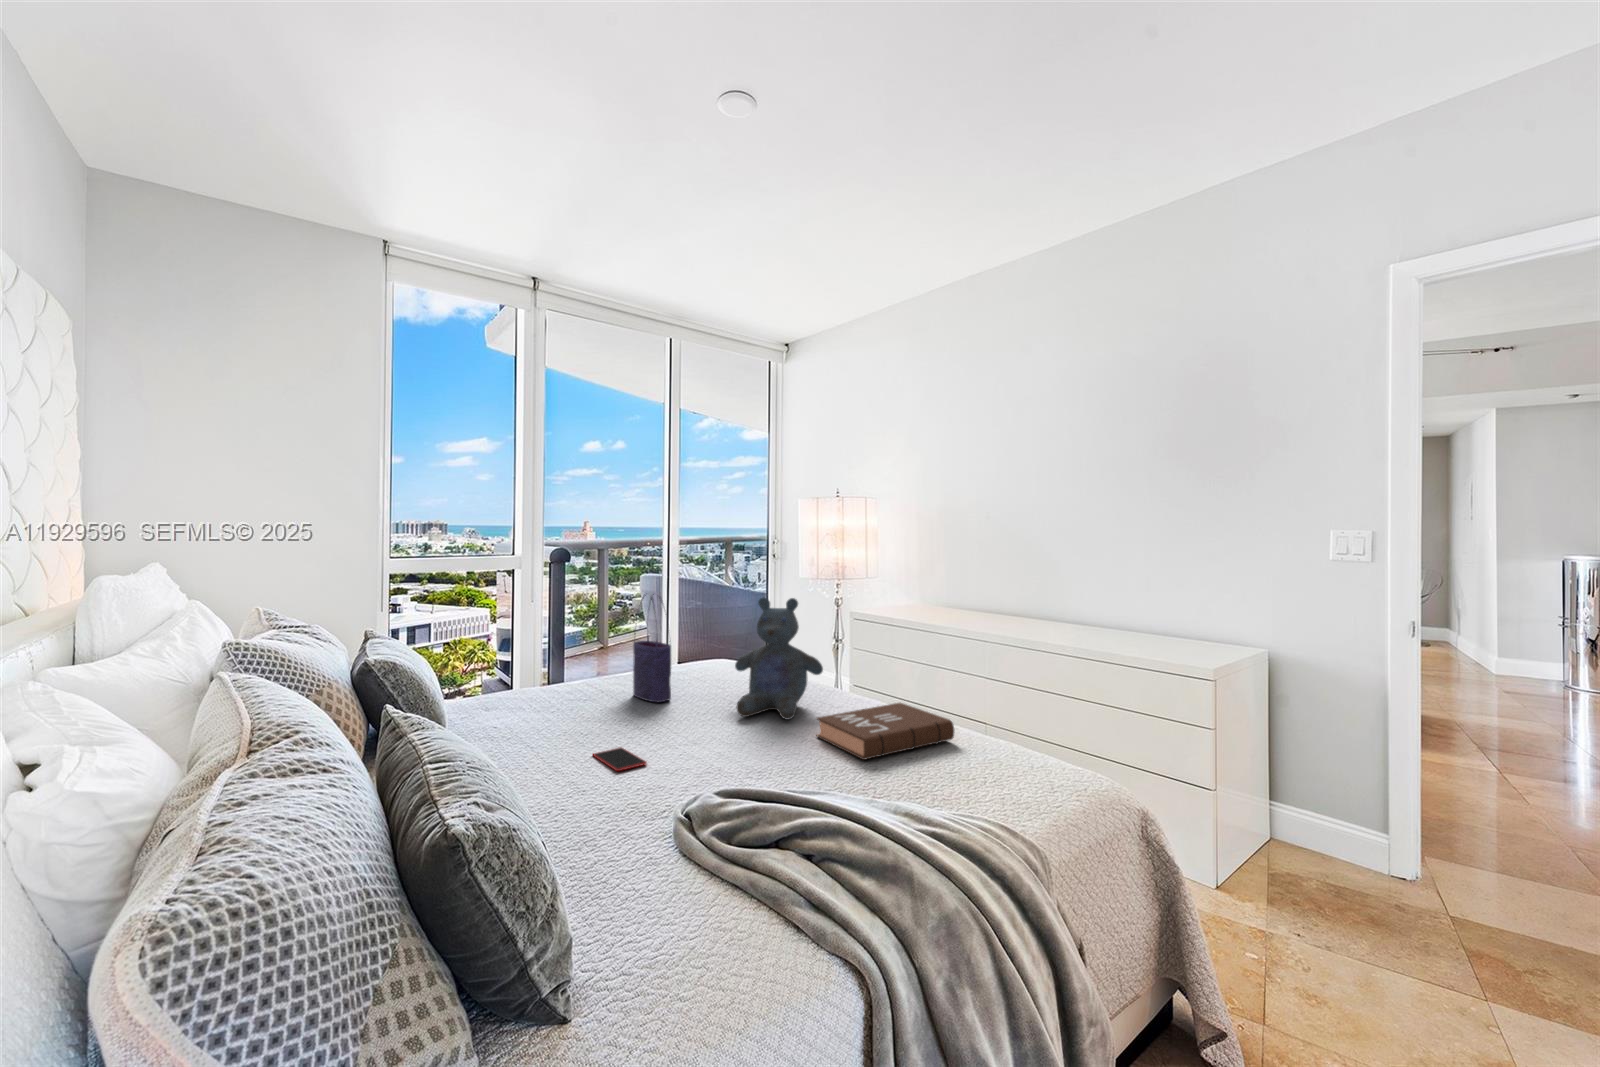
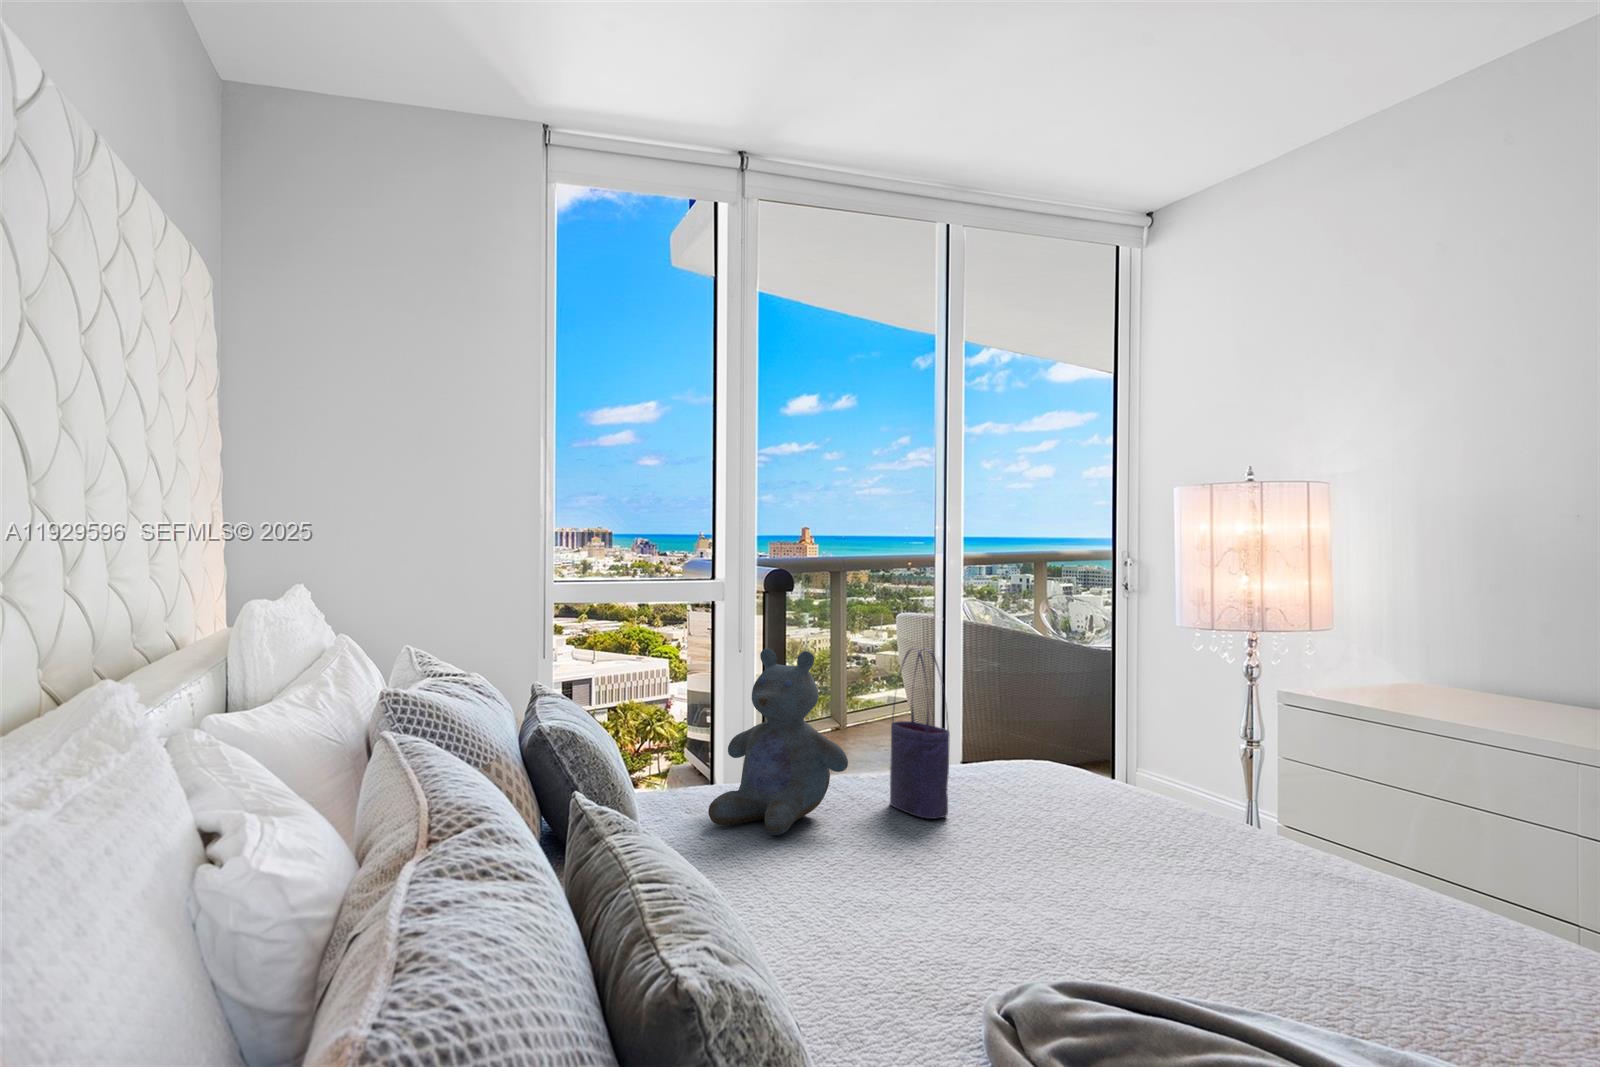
stuffed bear: present [735,598,823,719] -> present [708,648,848,835]
book: present [817,703,954,760] -> none [1195,857,1460,951]
smartphone: present [593,748,647,771] -> none [837,884,920,921]

